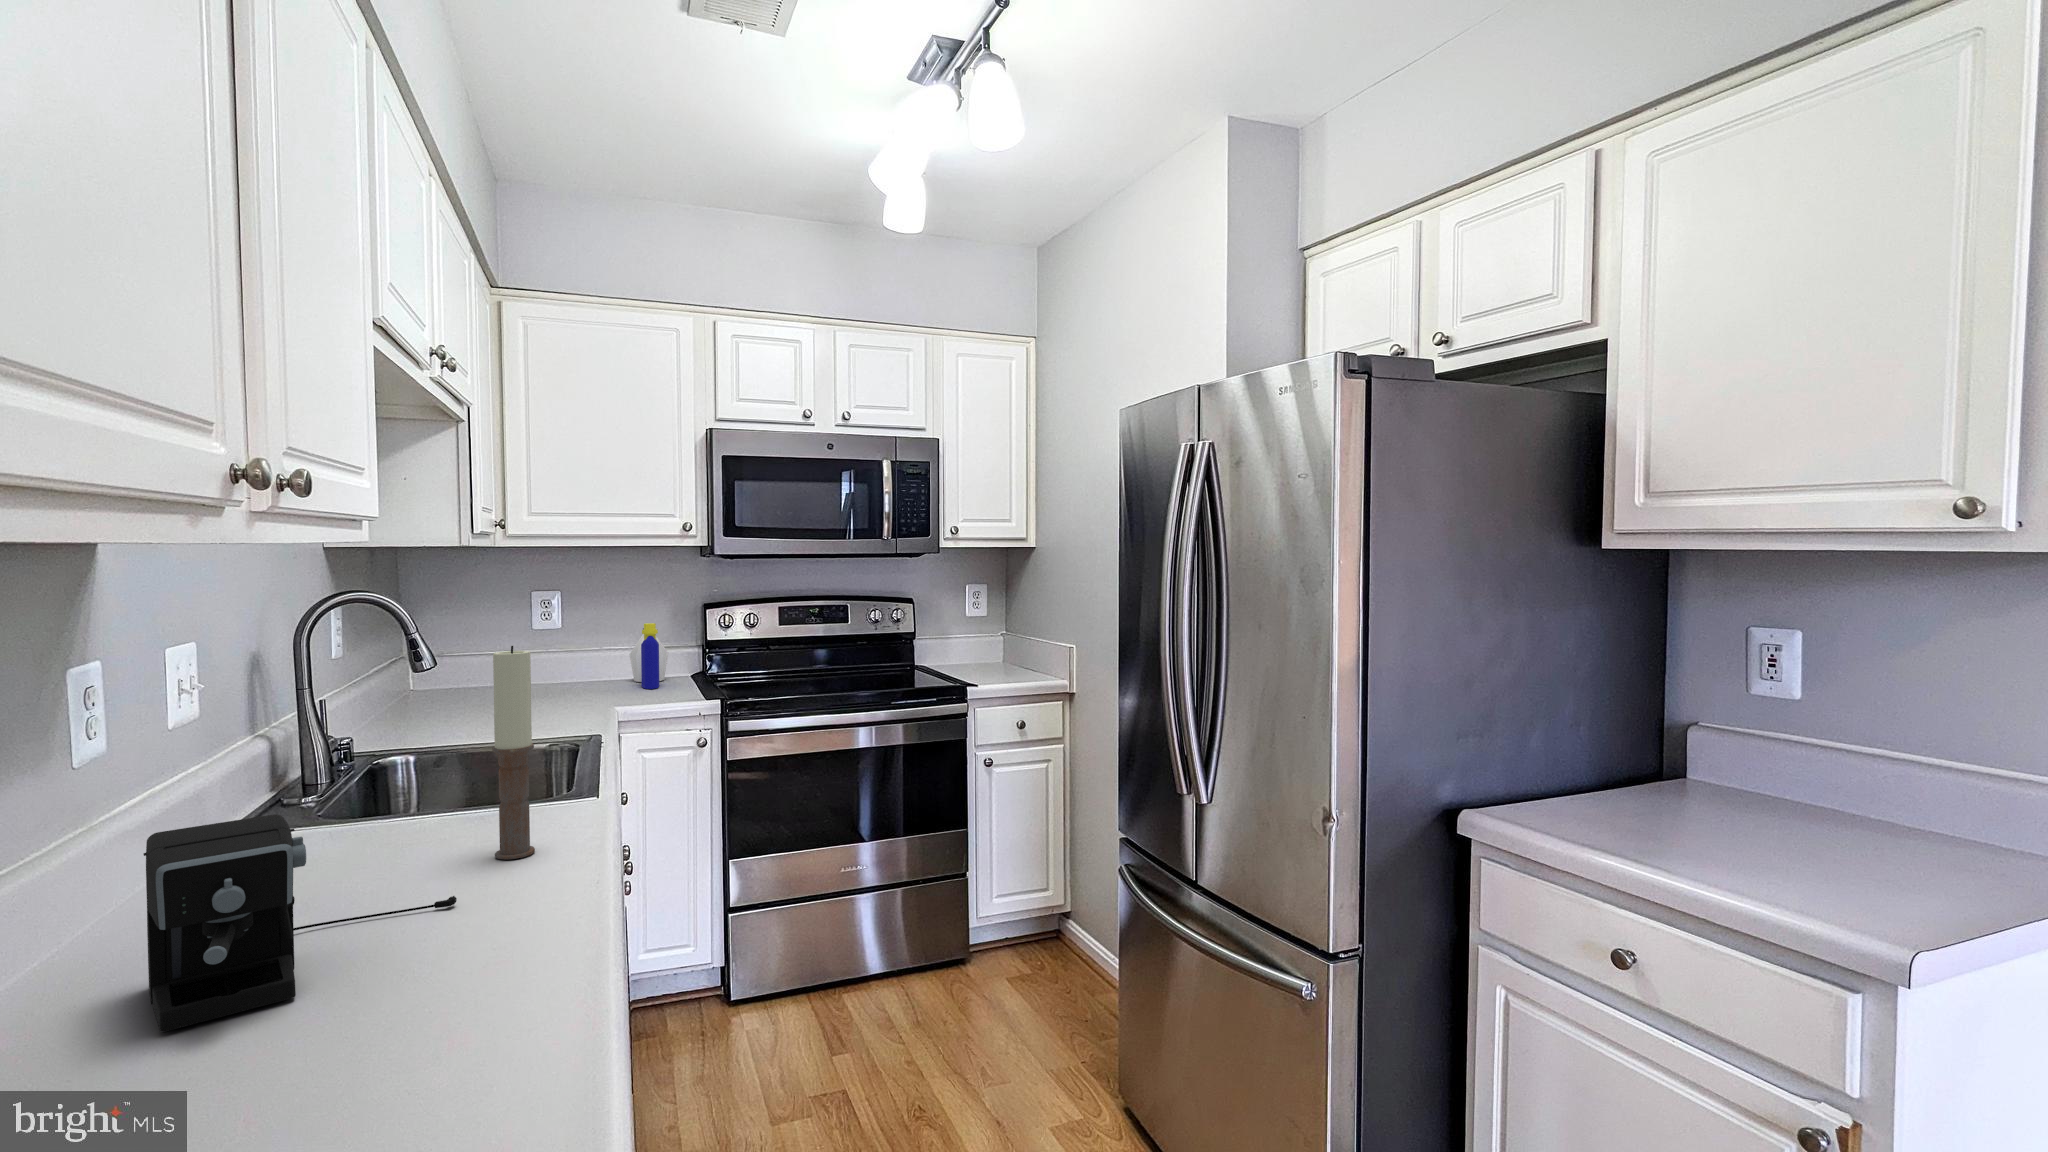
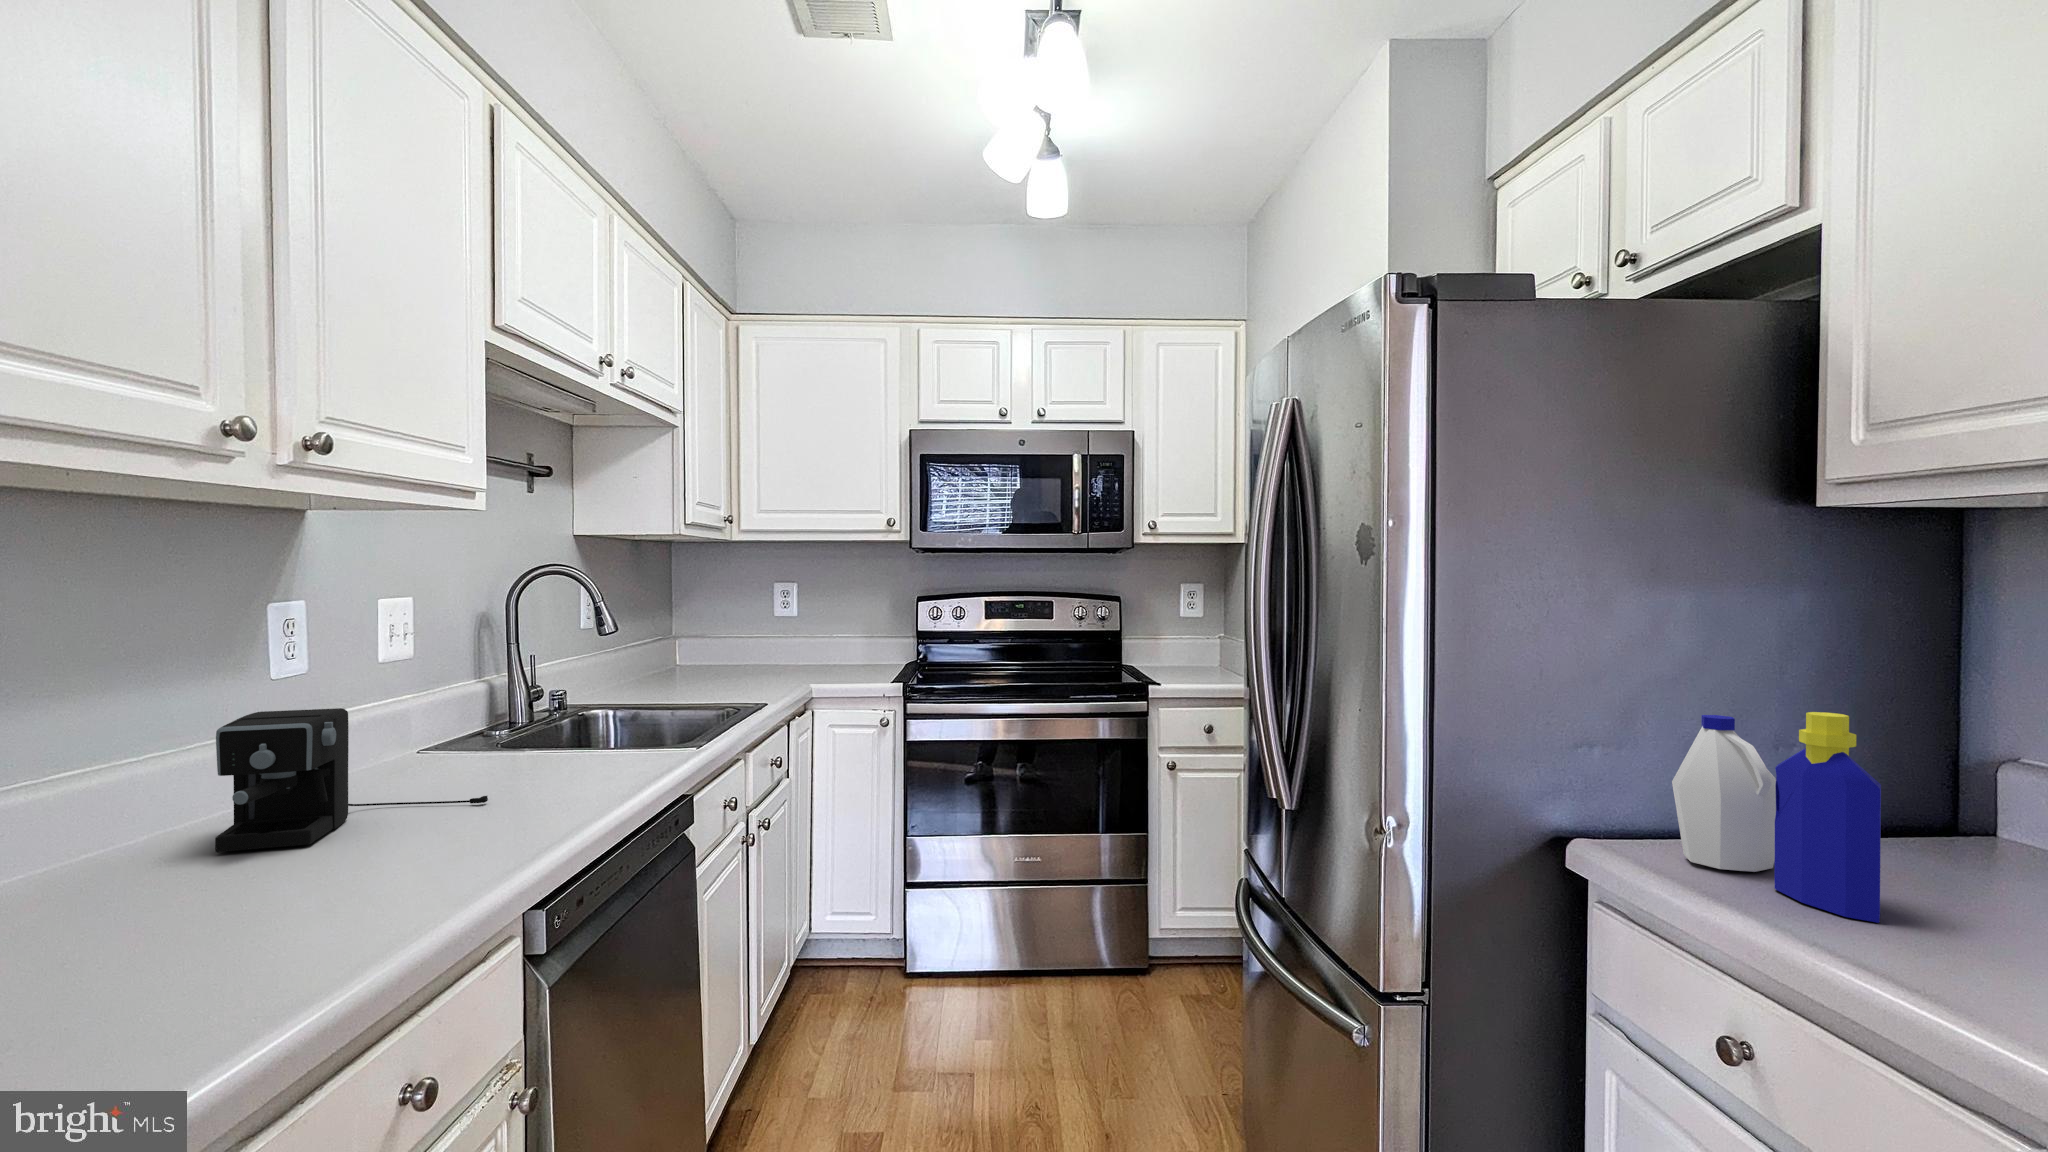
bottle: present [629,623,668,689] -> present [1672,712,1881,923]
candle: present [492,646,535,859] -> none [559,596,592,779]

